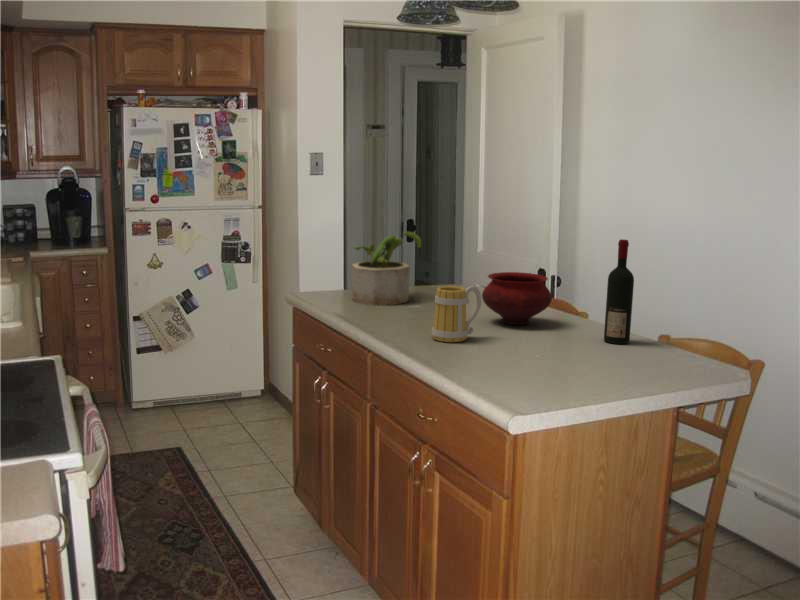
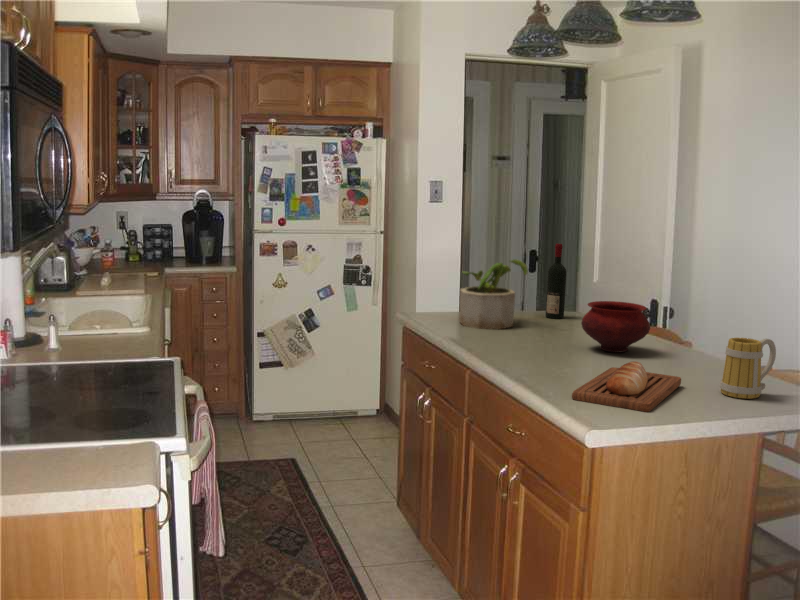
wine bottle: present [604,239,634,344] -> present [546,244,566,319]
mug: present [432,286,481,342] -> present [720,338,776,399]
bread loaf: none [488,336,594,392] -> present [572,361,681,412]

